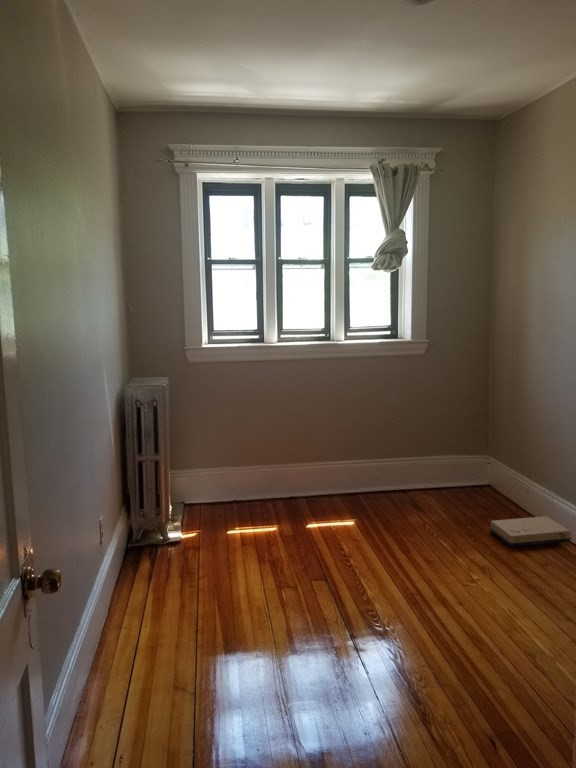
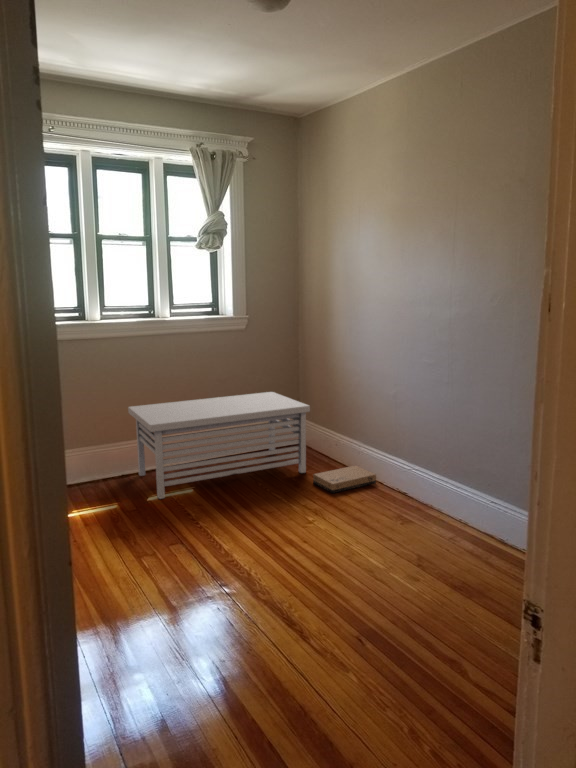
storage bench: none [299,422,492,527] -> present [128,392,310,499]

